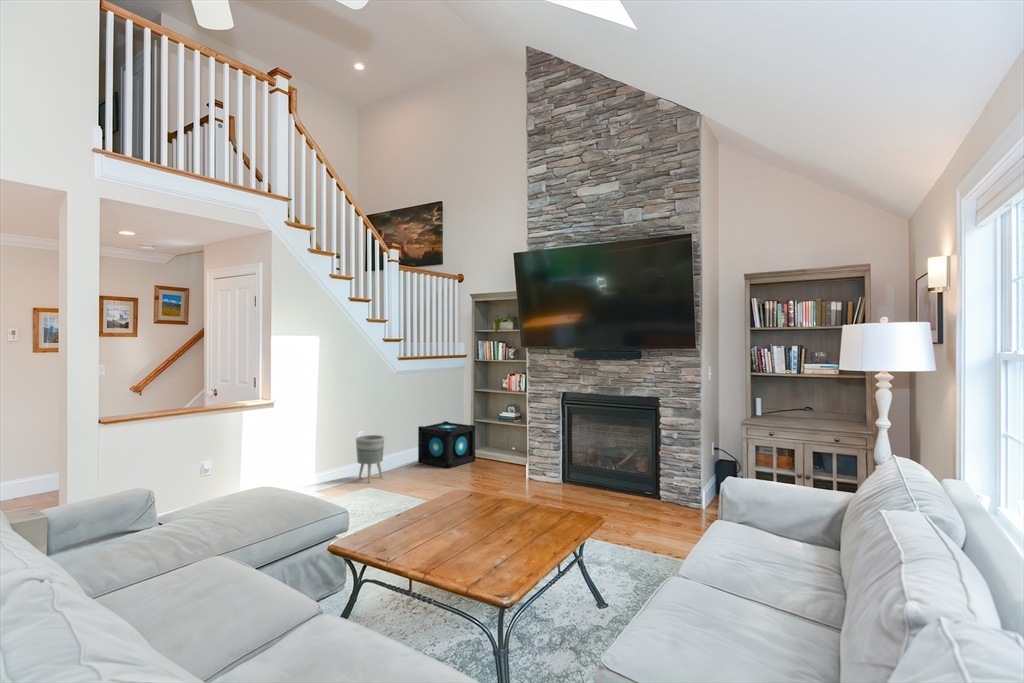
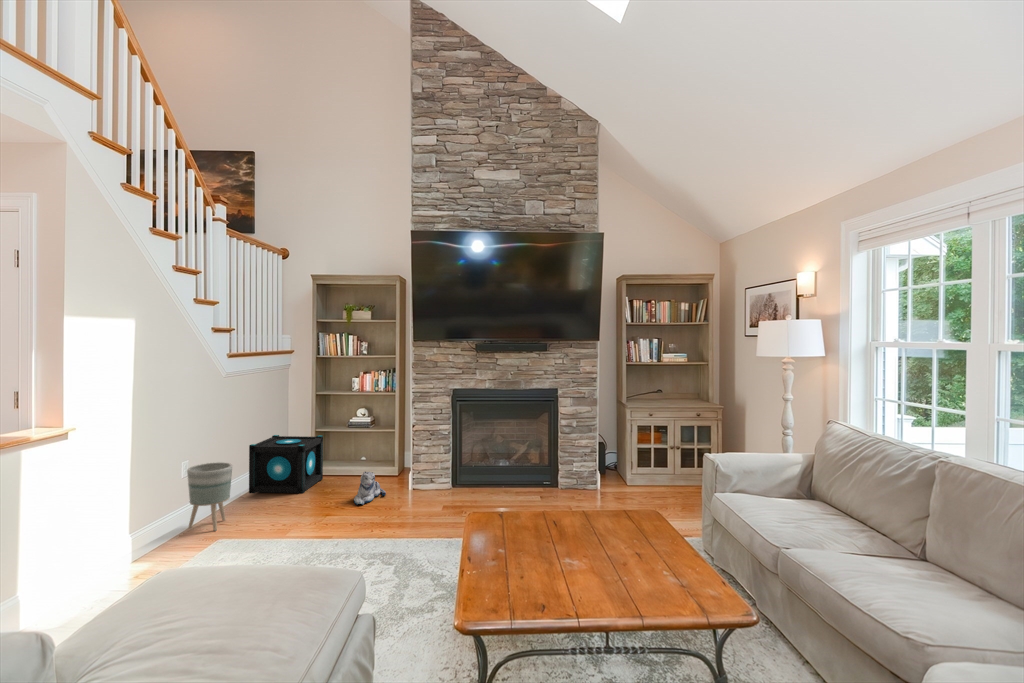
plush toy: none [471,457,503,484] -> present [354,472,386,505]

